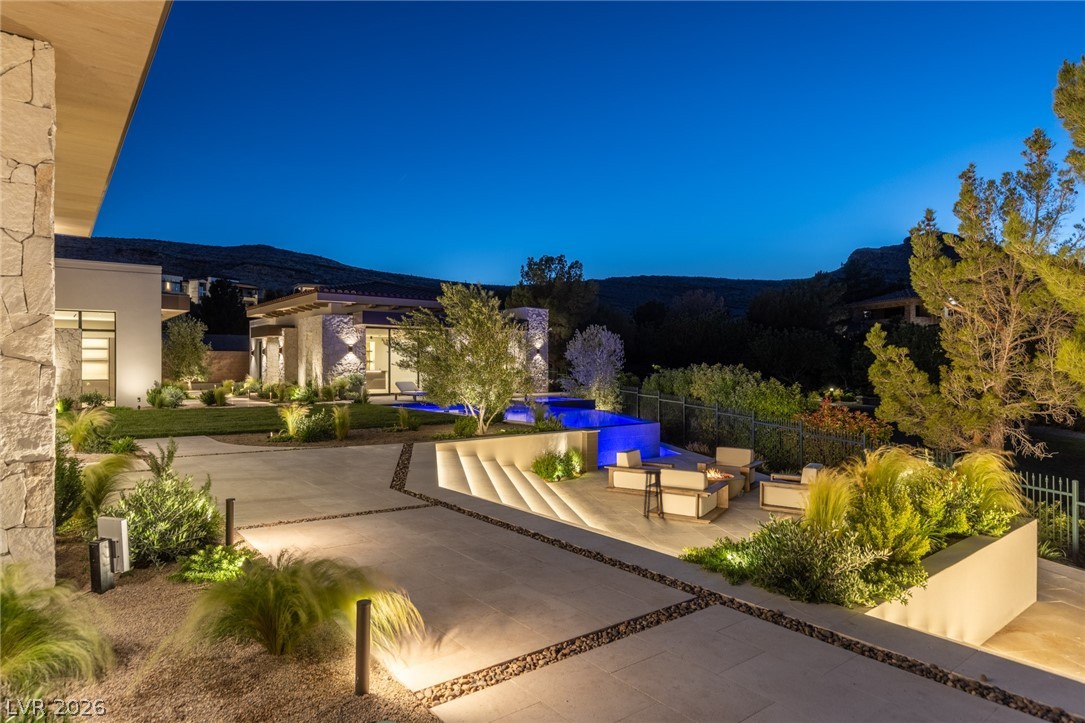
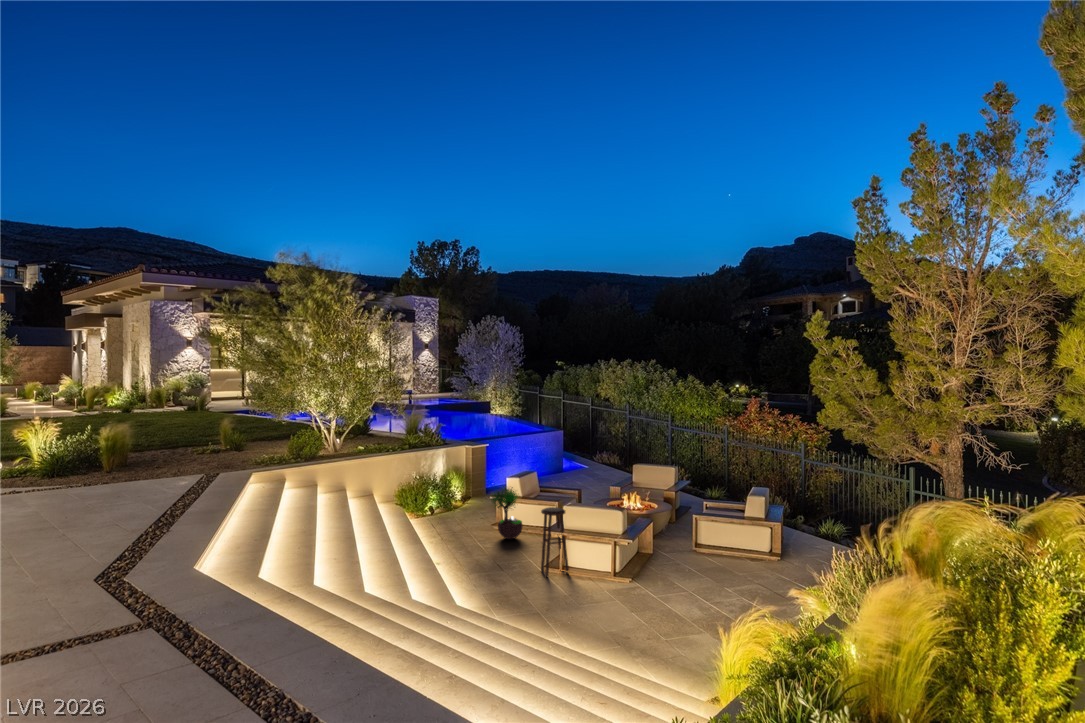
potted tree: none [604,454,630,497] -> present [491,486,523,539]

